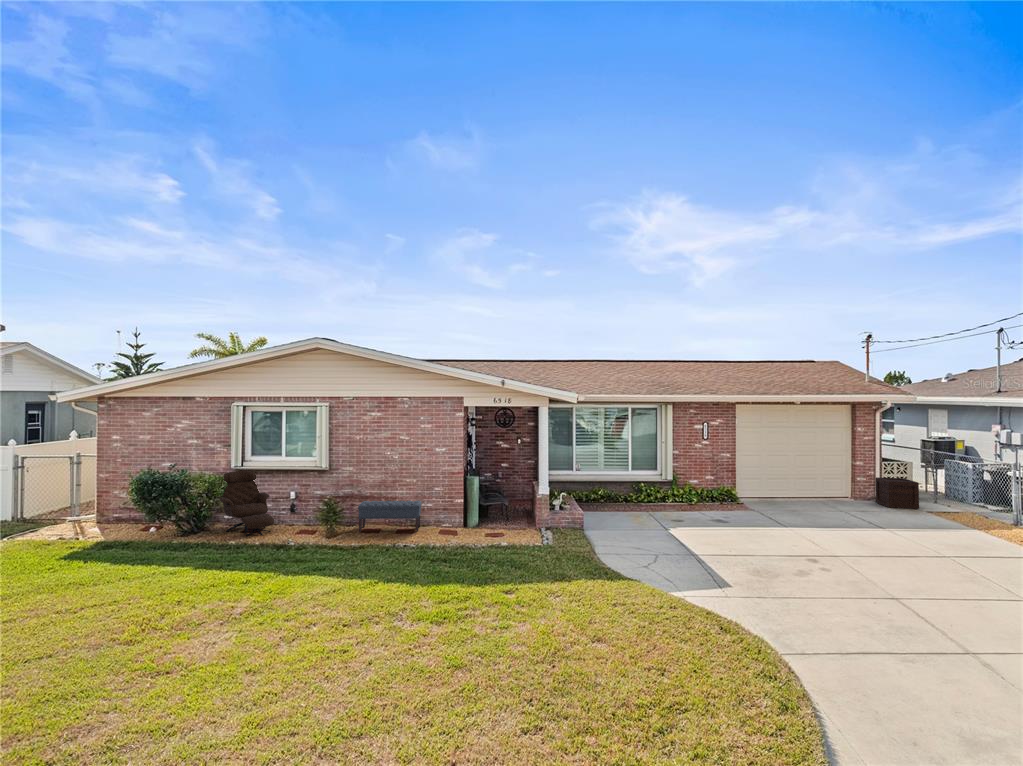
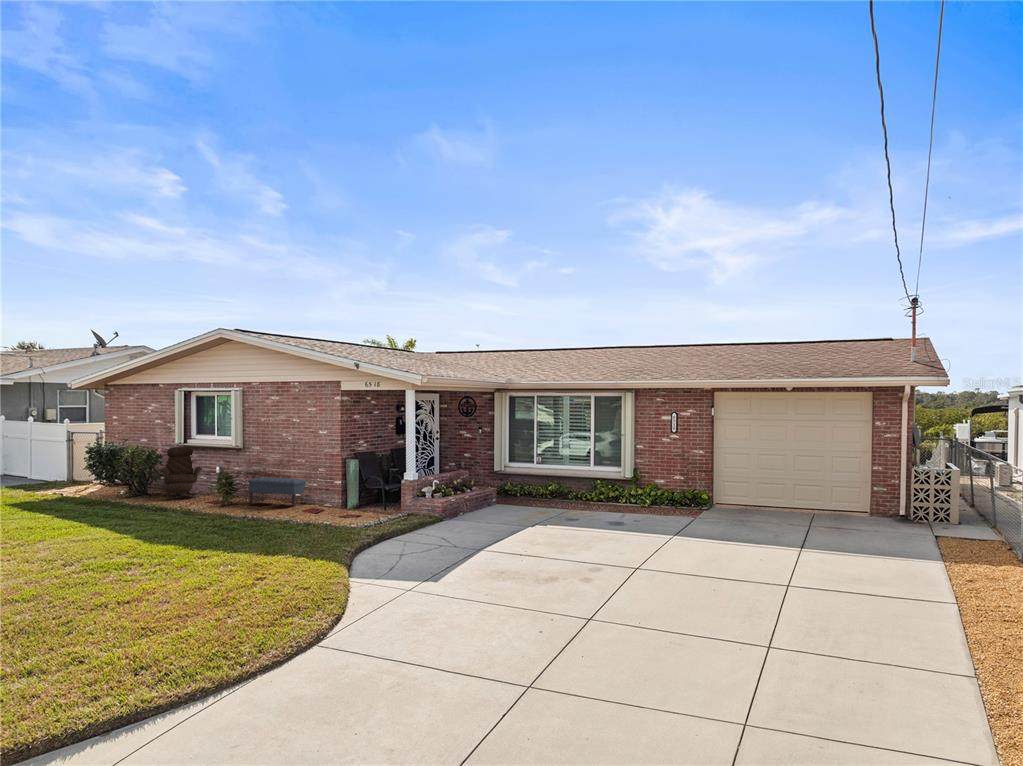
wooden crate: present [875,477,919,509] -> none [898,487,943,533]

